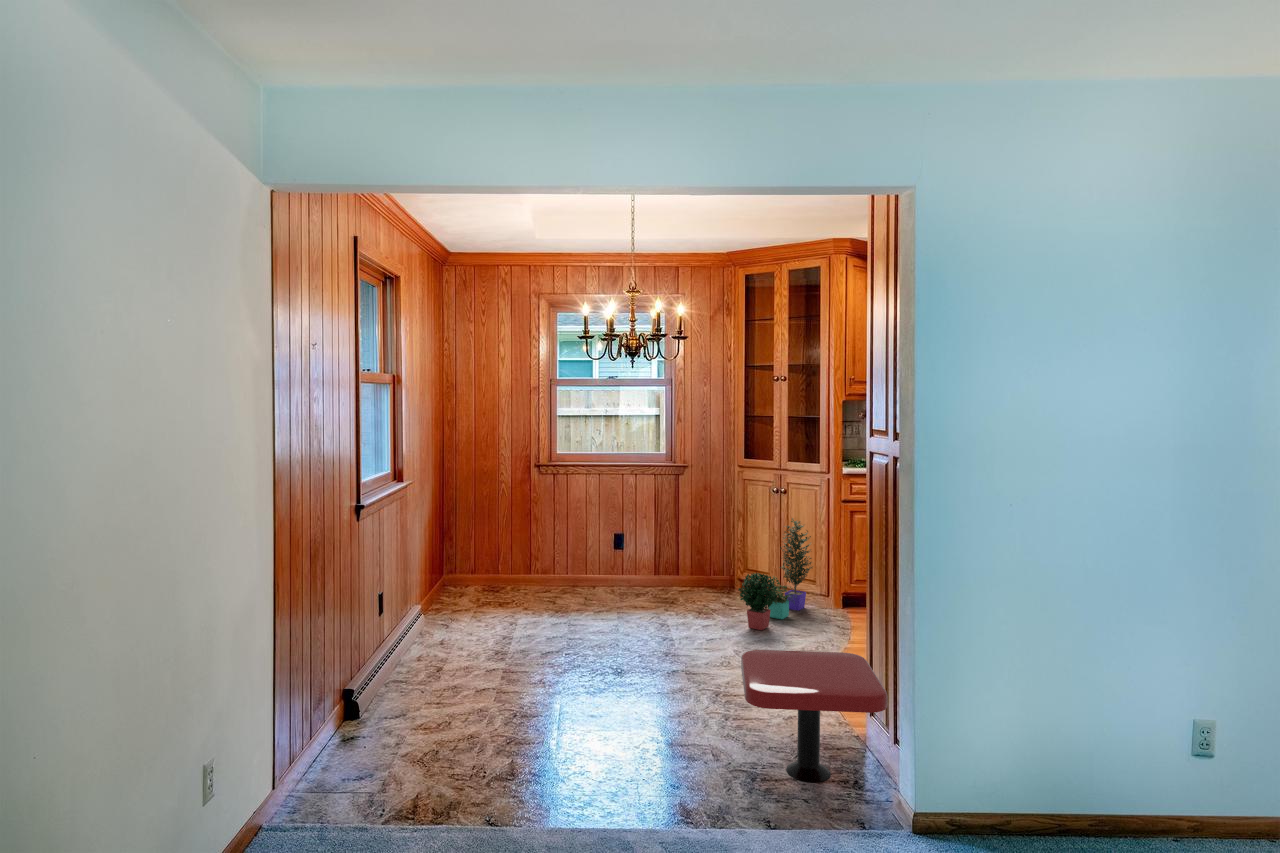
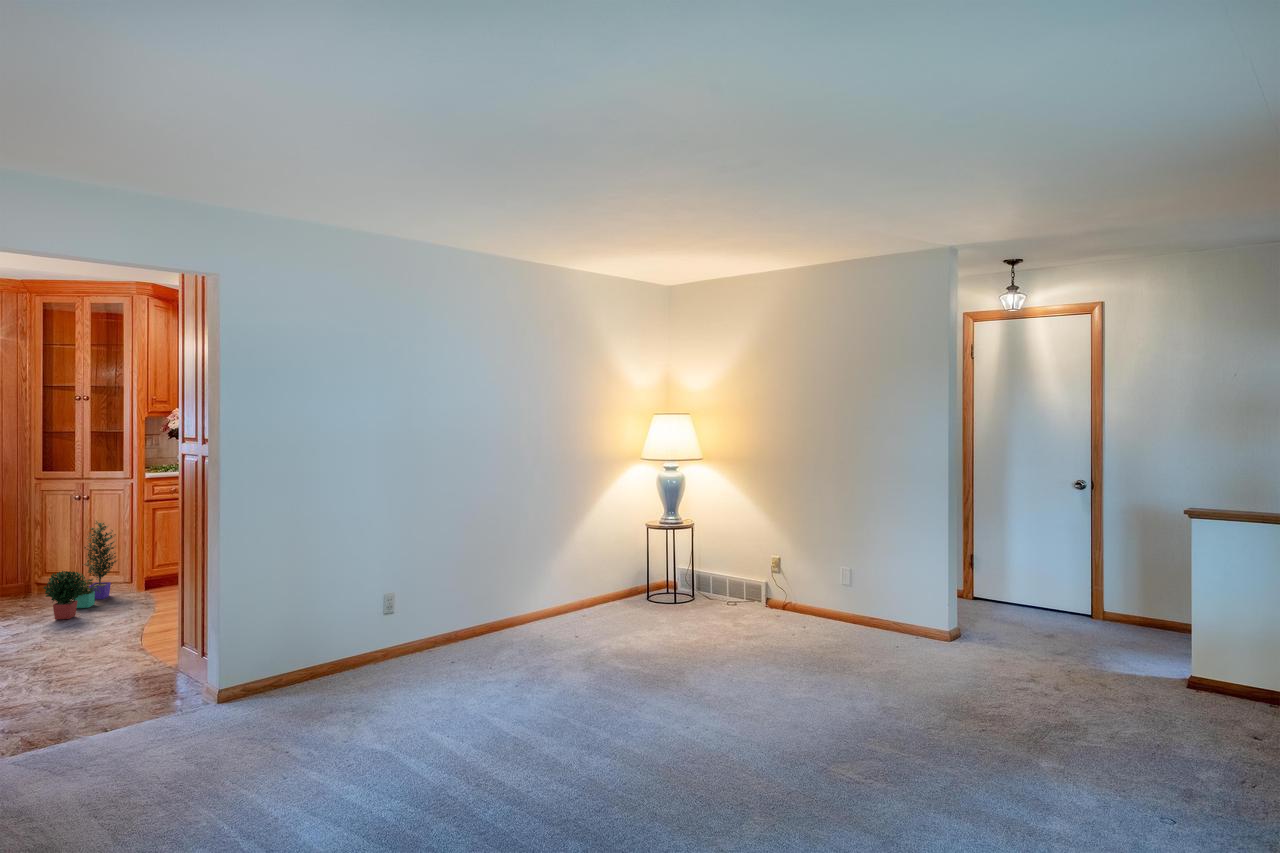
pedestal table: present [741,650,887,782] -> none [68,610,187,699]

